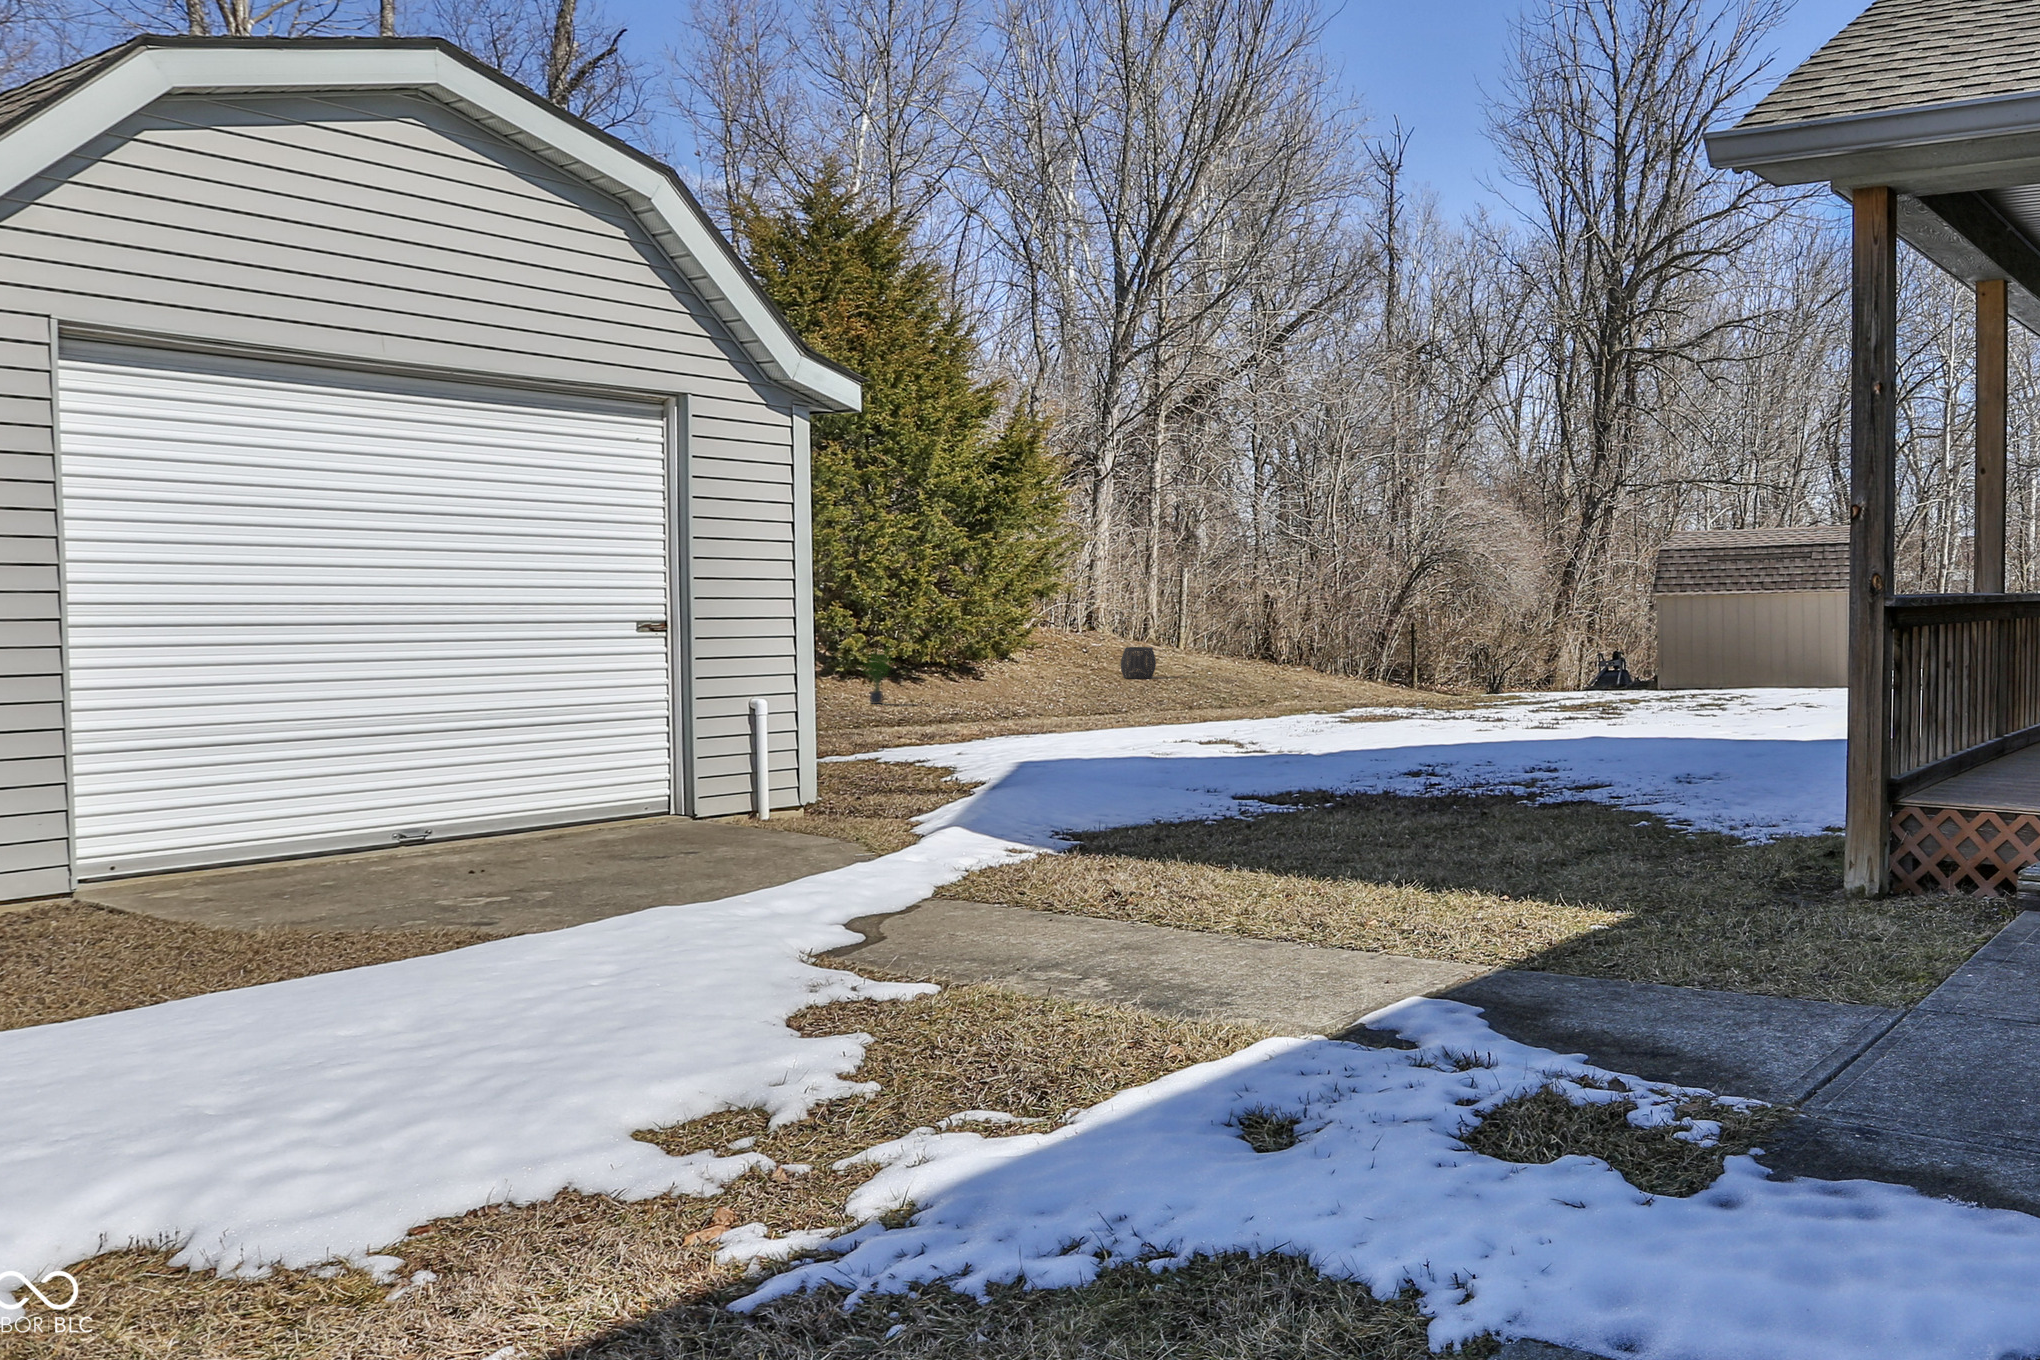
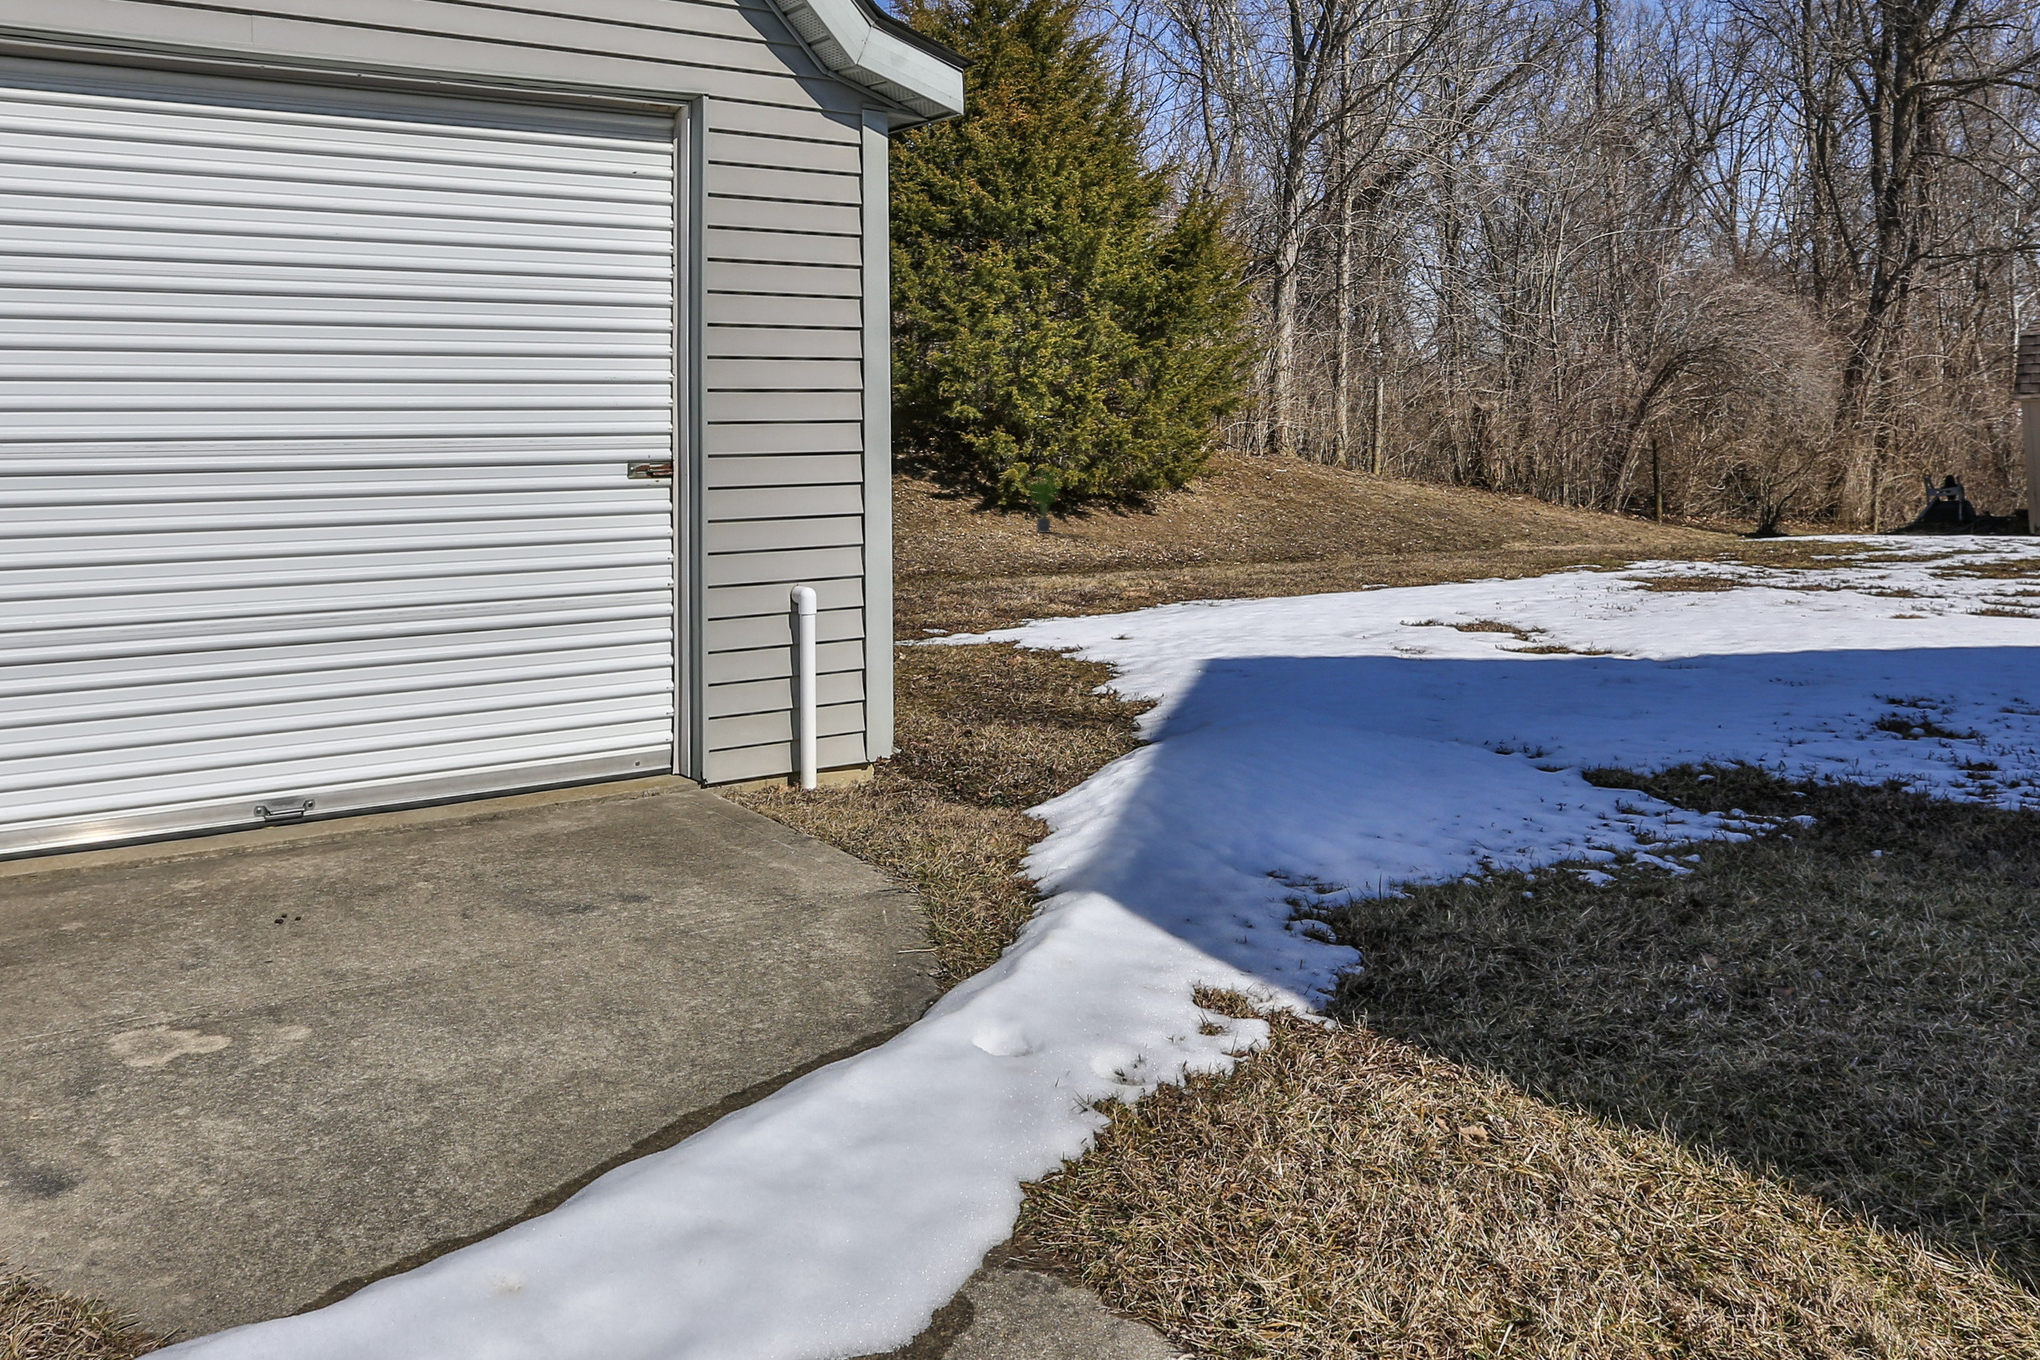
woven basket: present [1121,647,1156,679] -> none [1316,473,1358,511]

